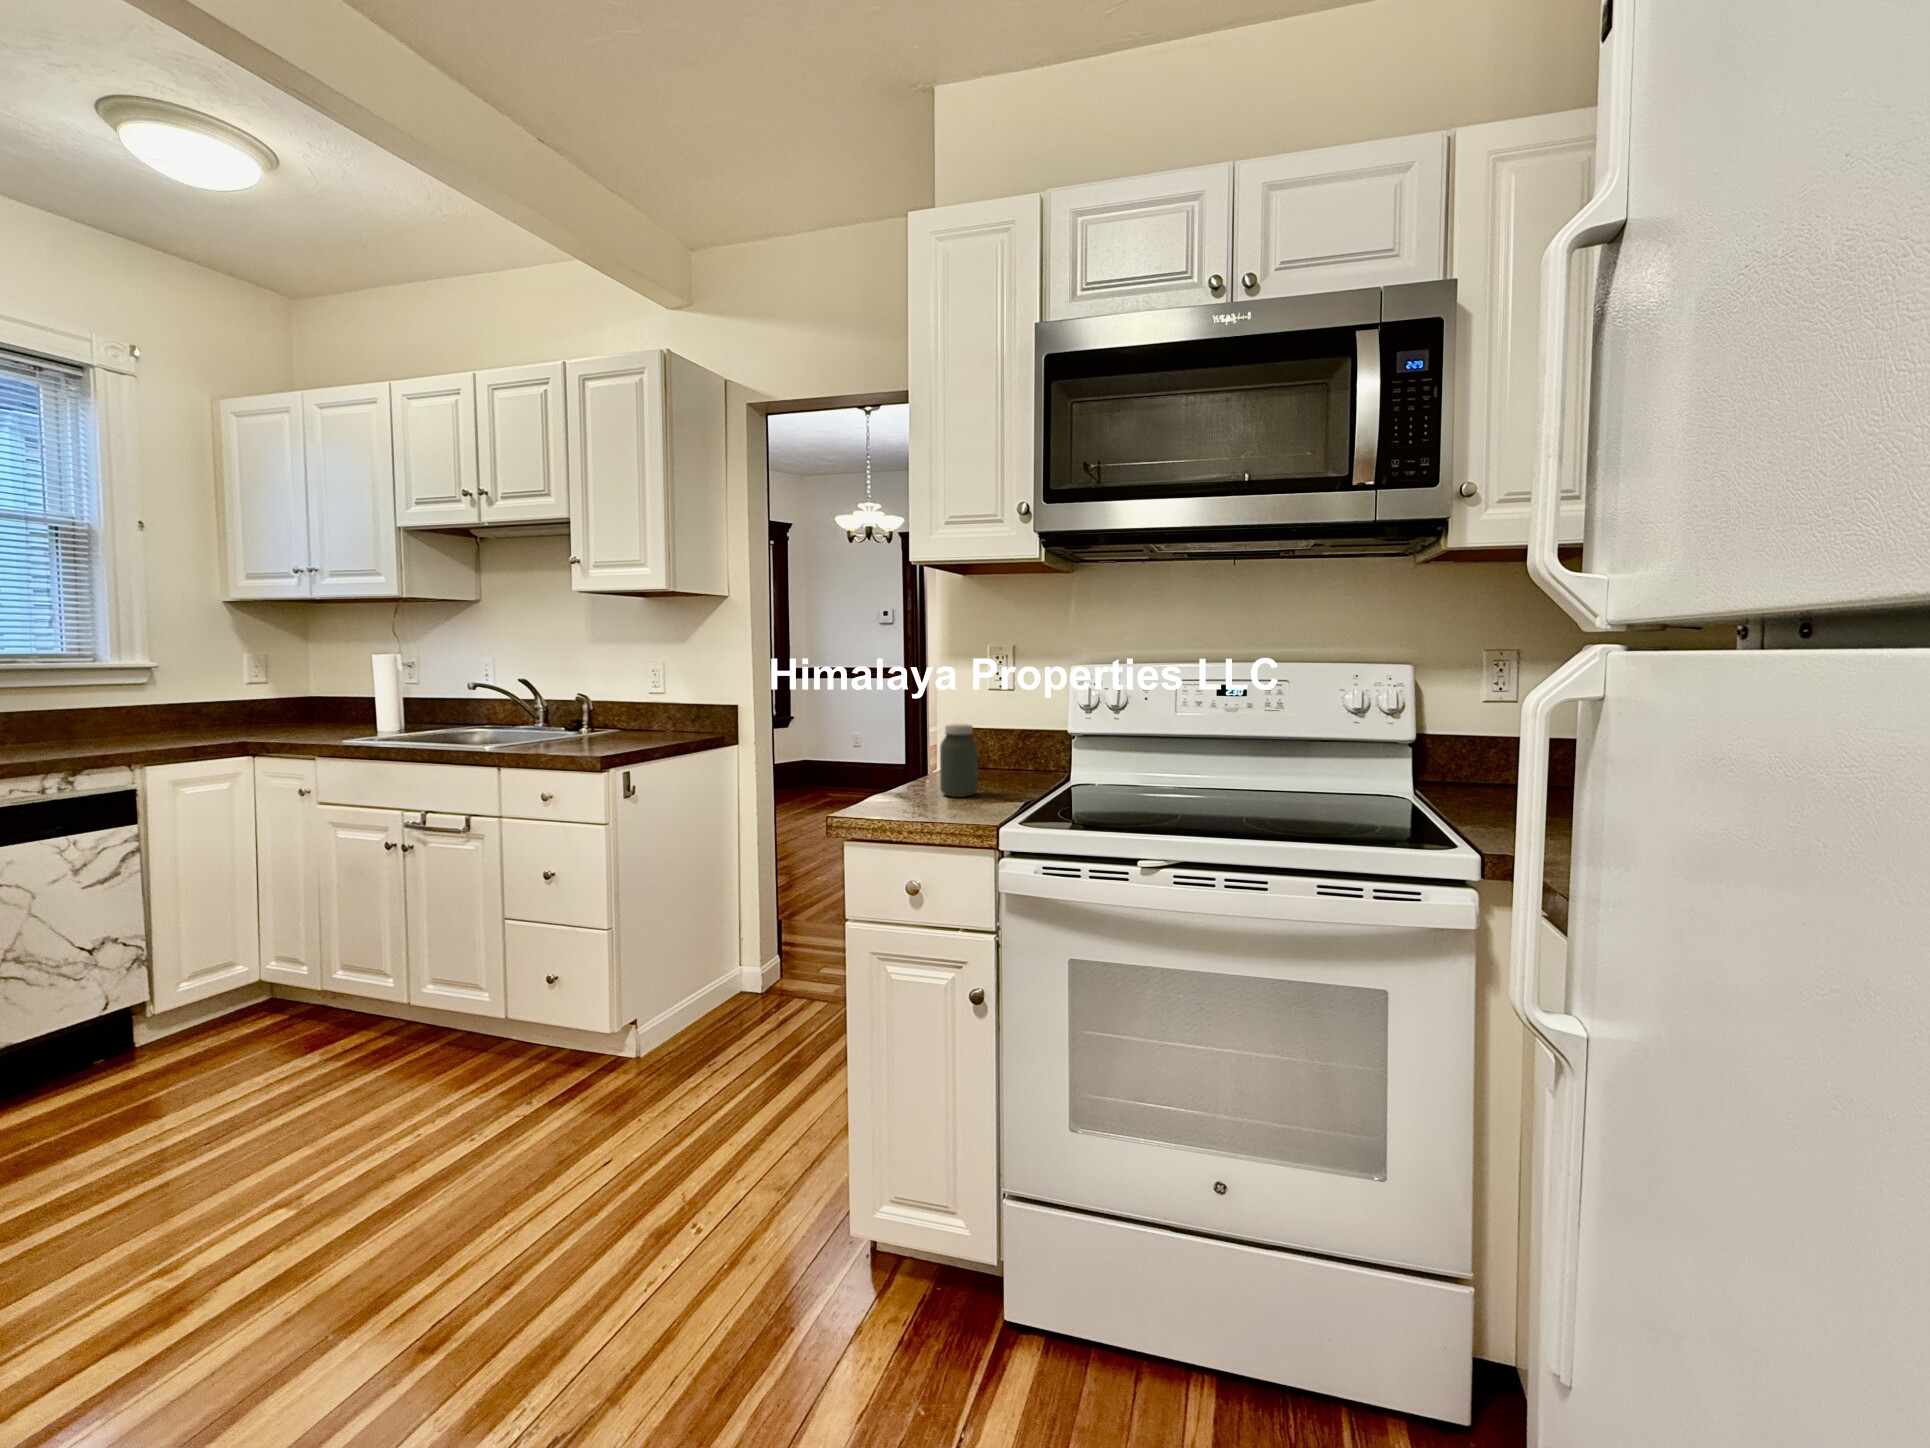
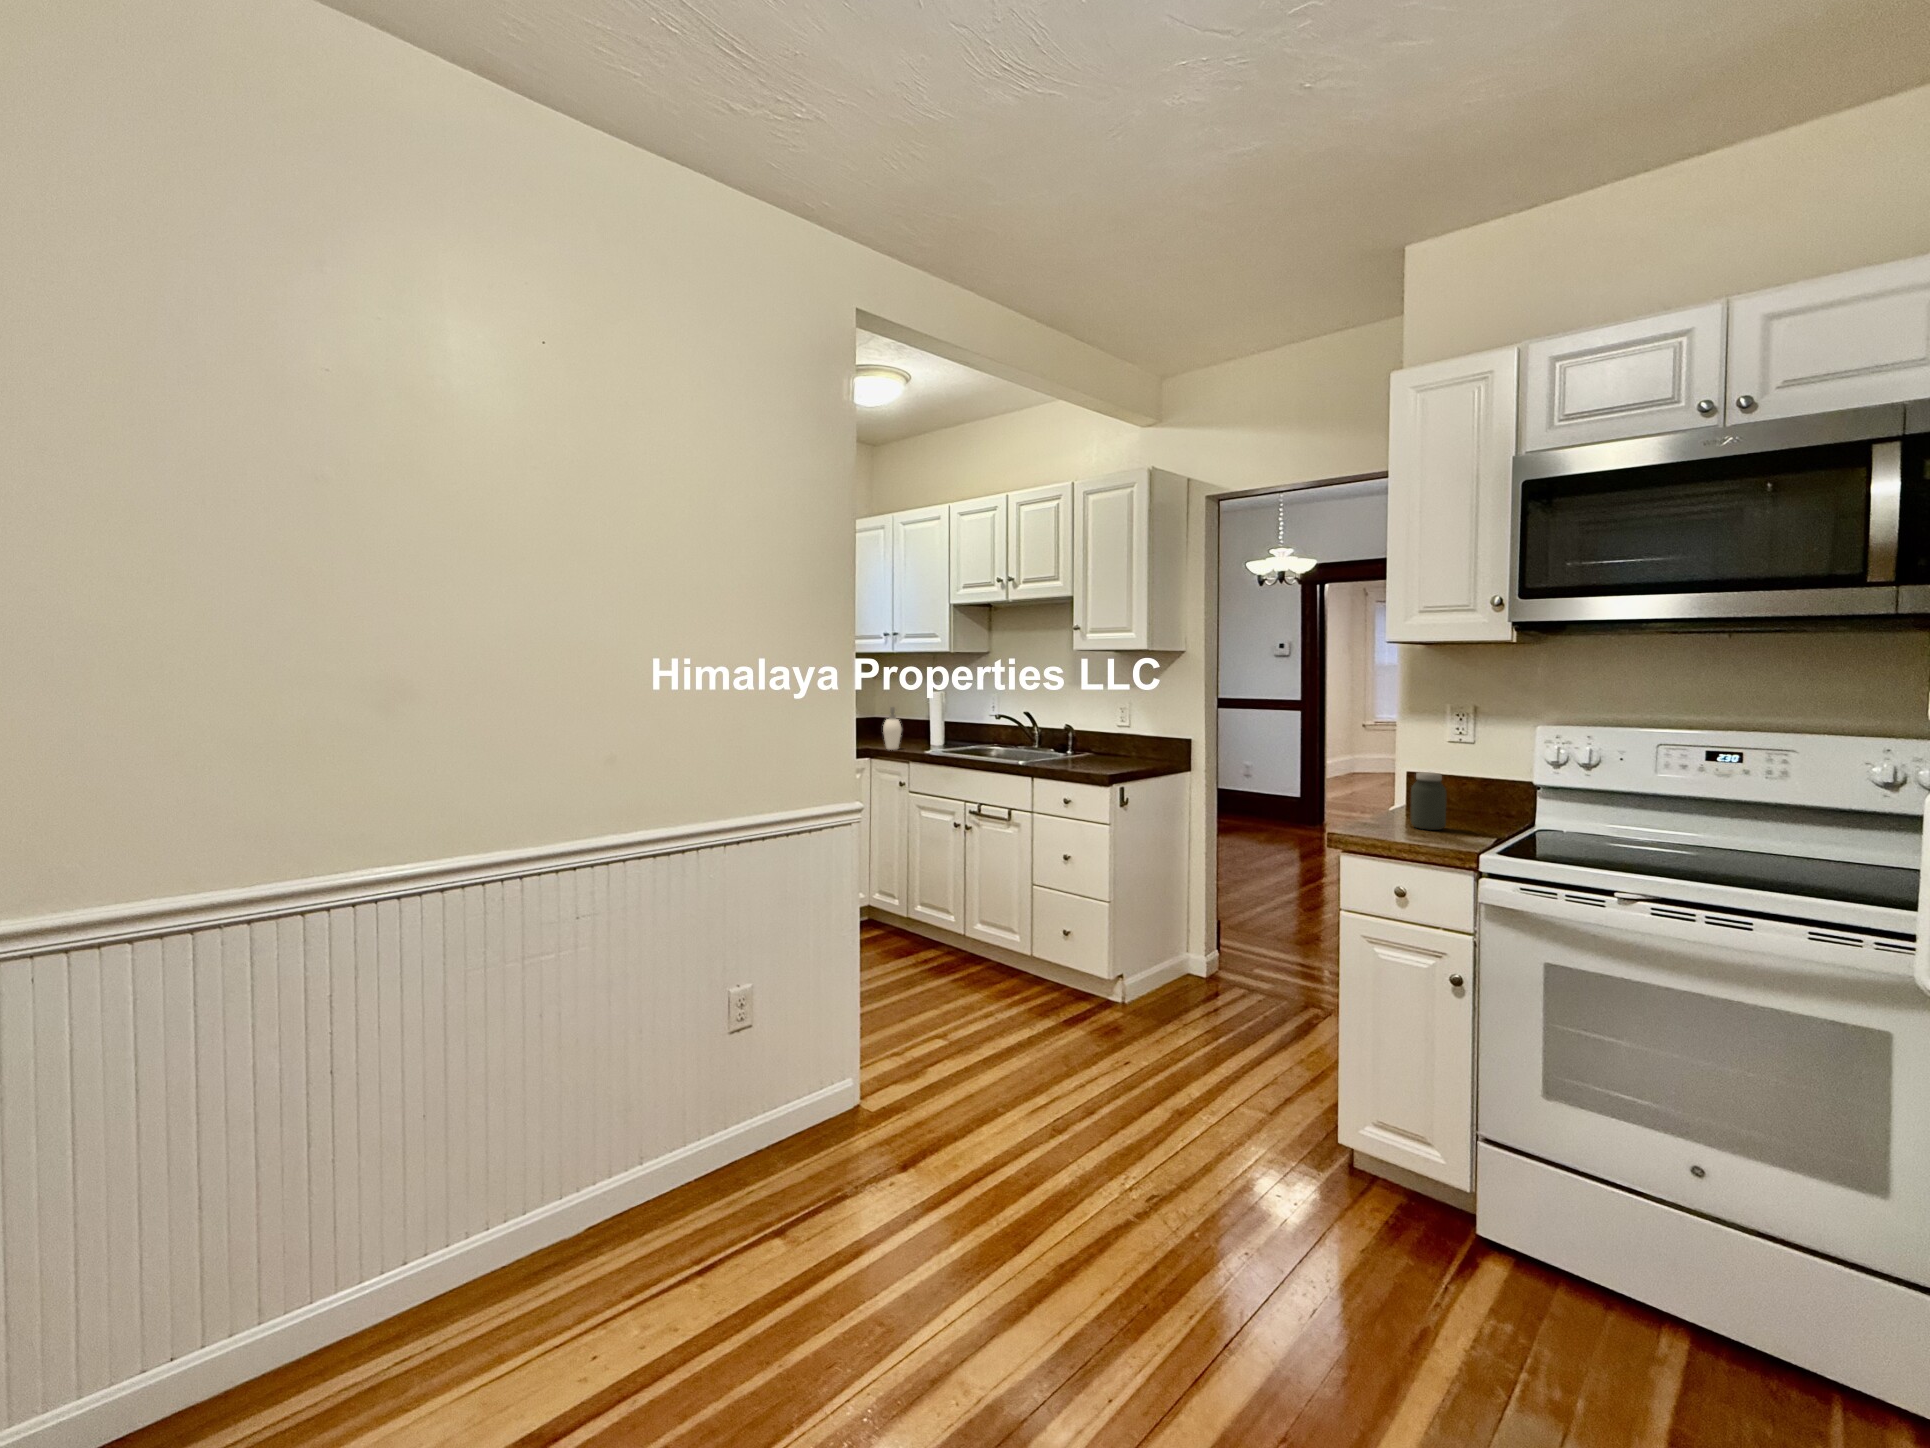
soap dispenser: none [265,676,309,743] -> present [883,707,902,750]

